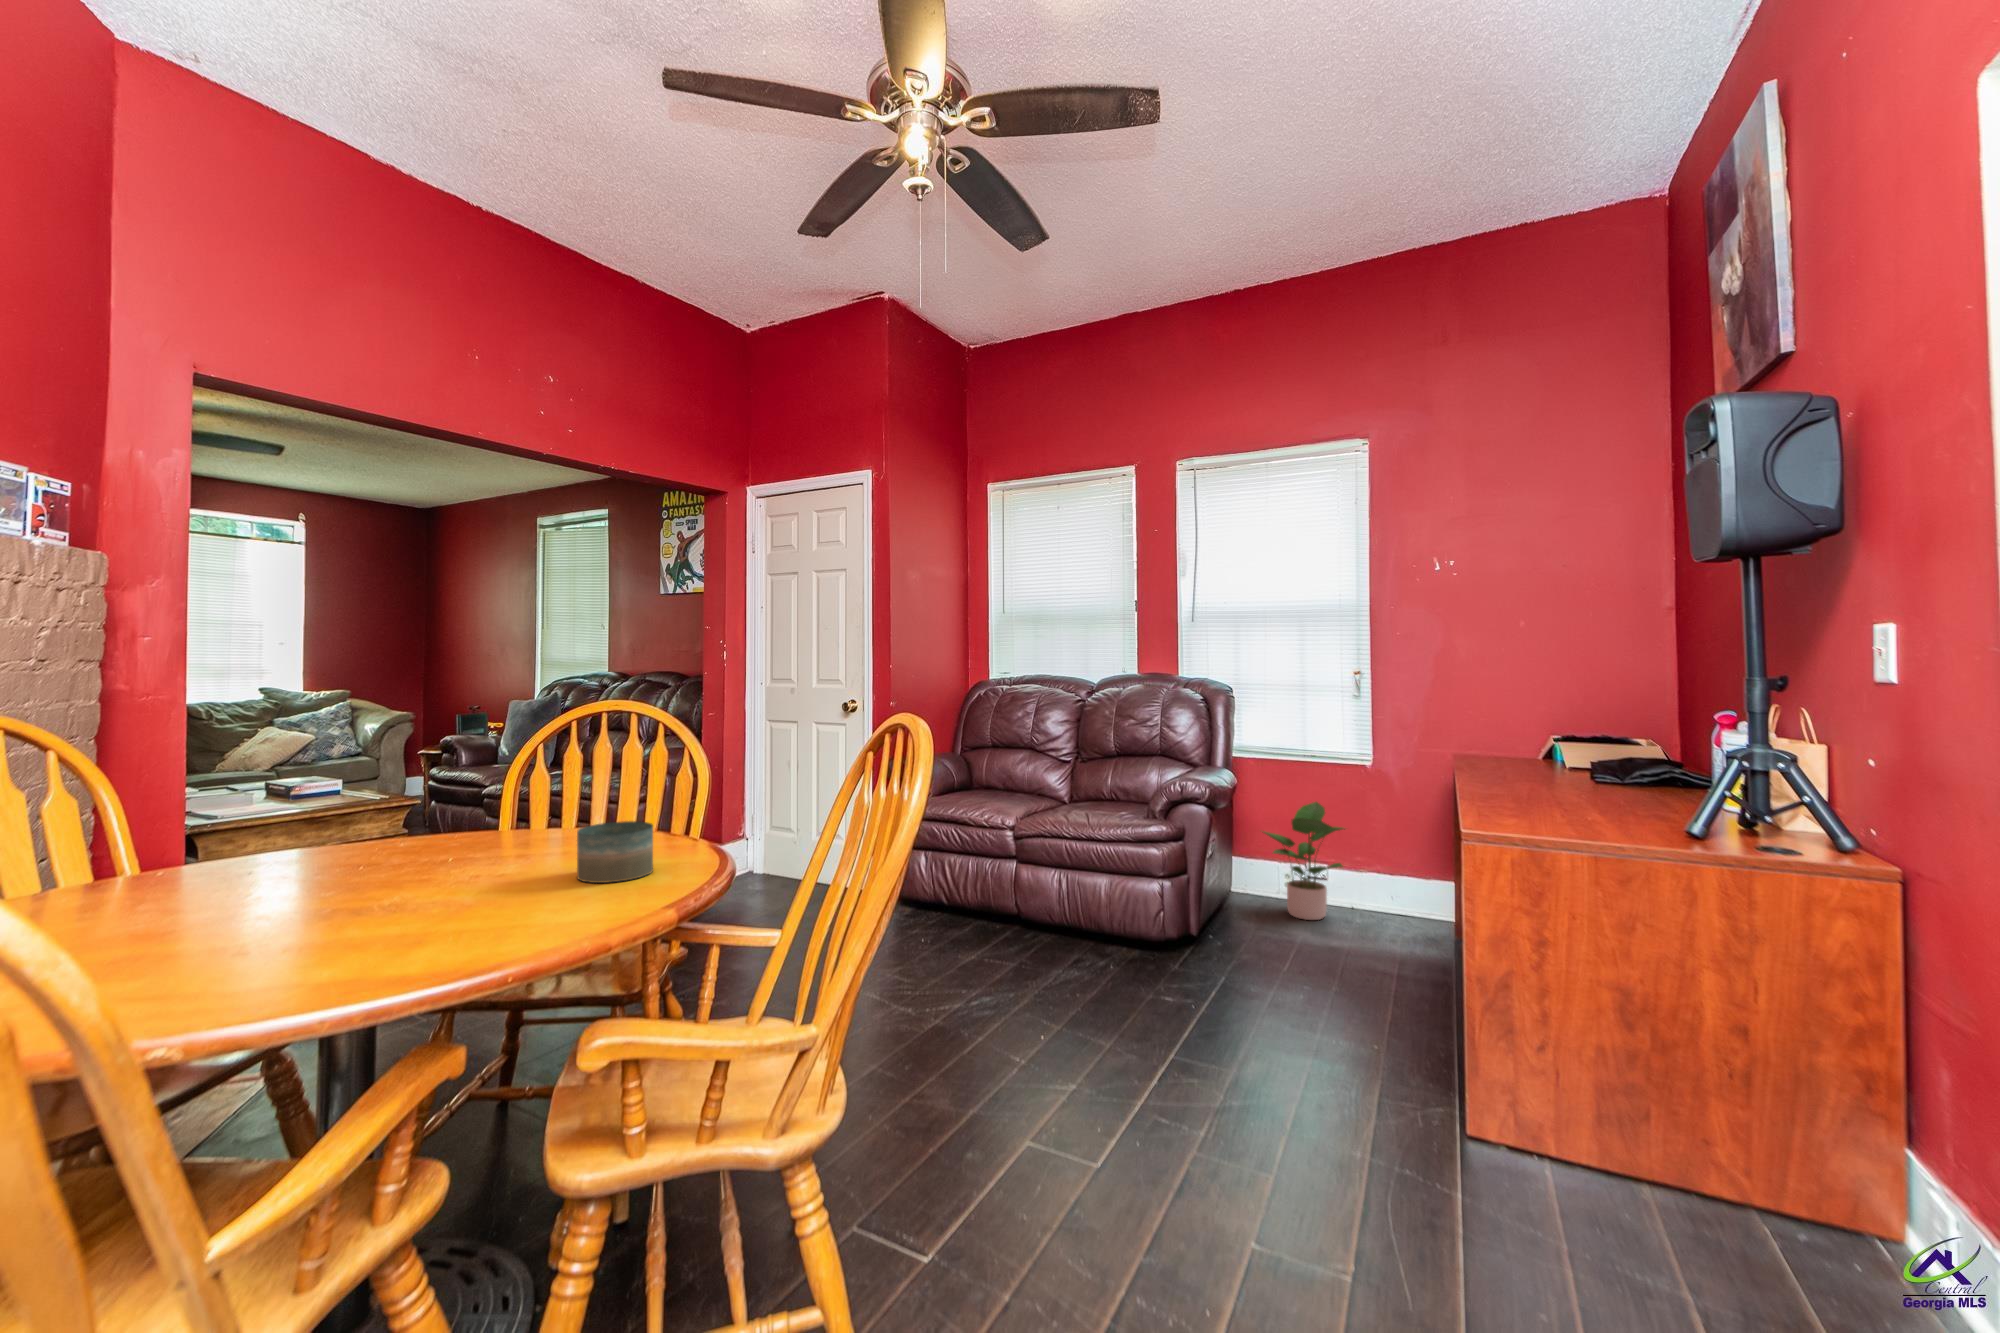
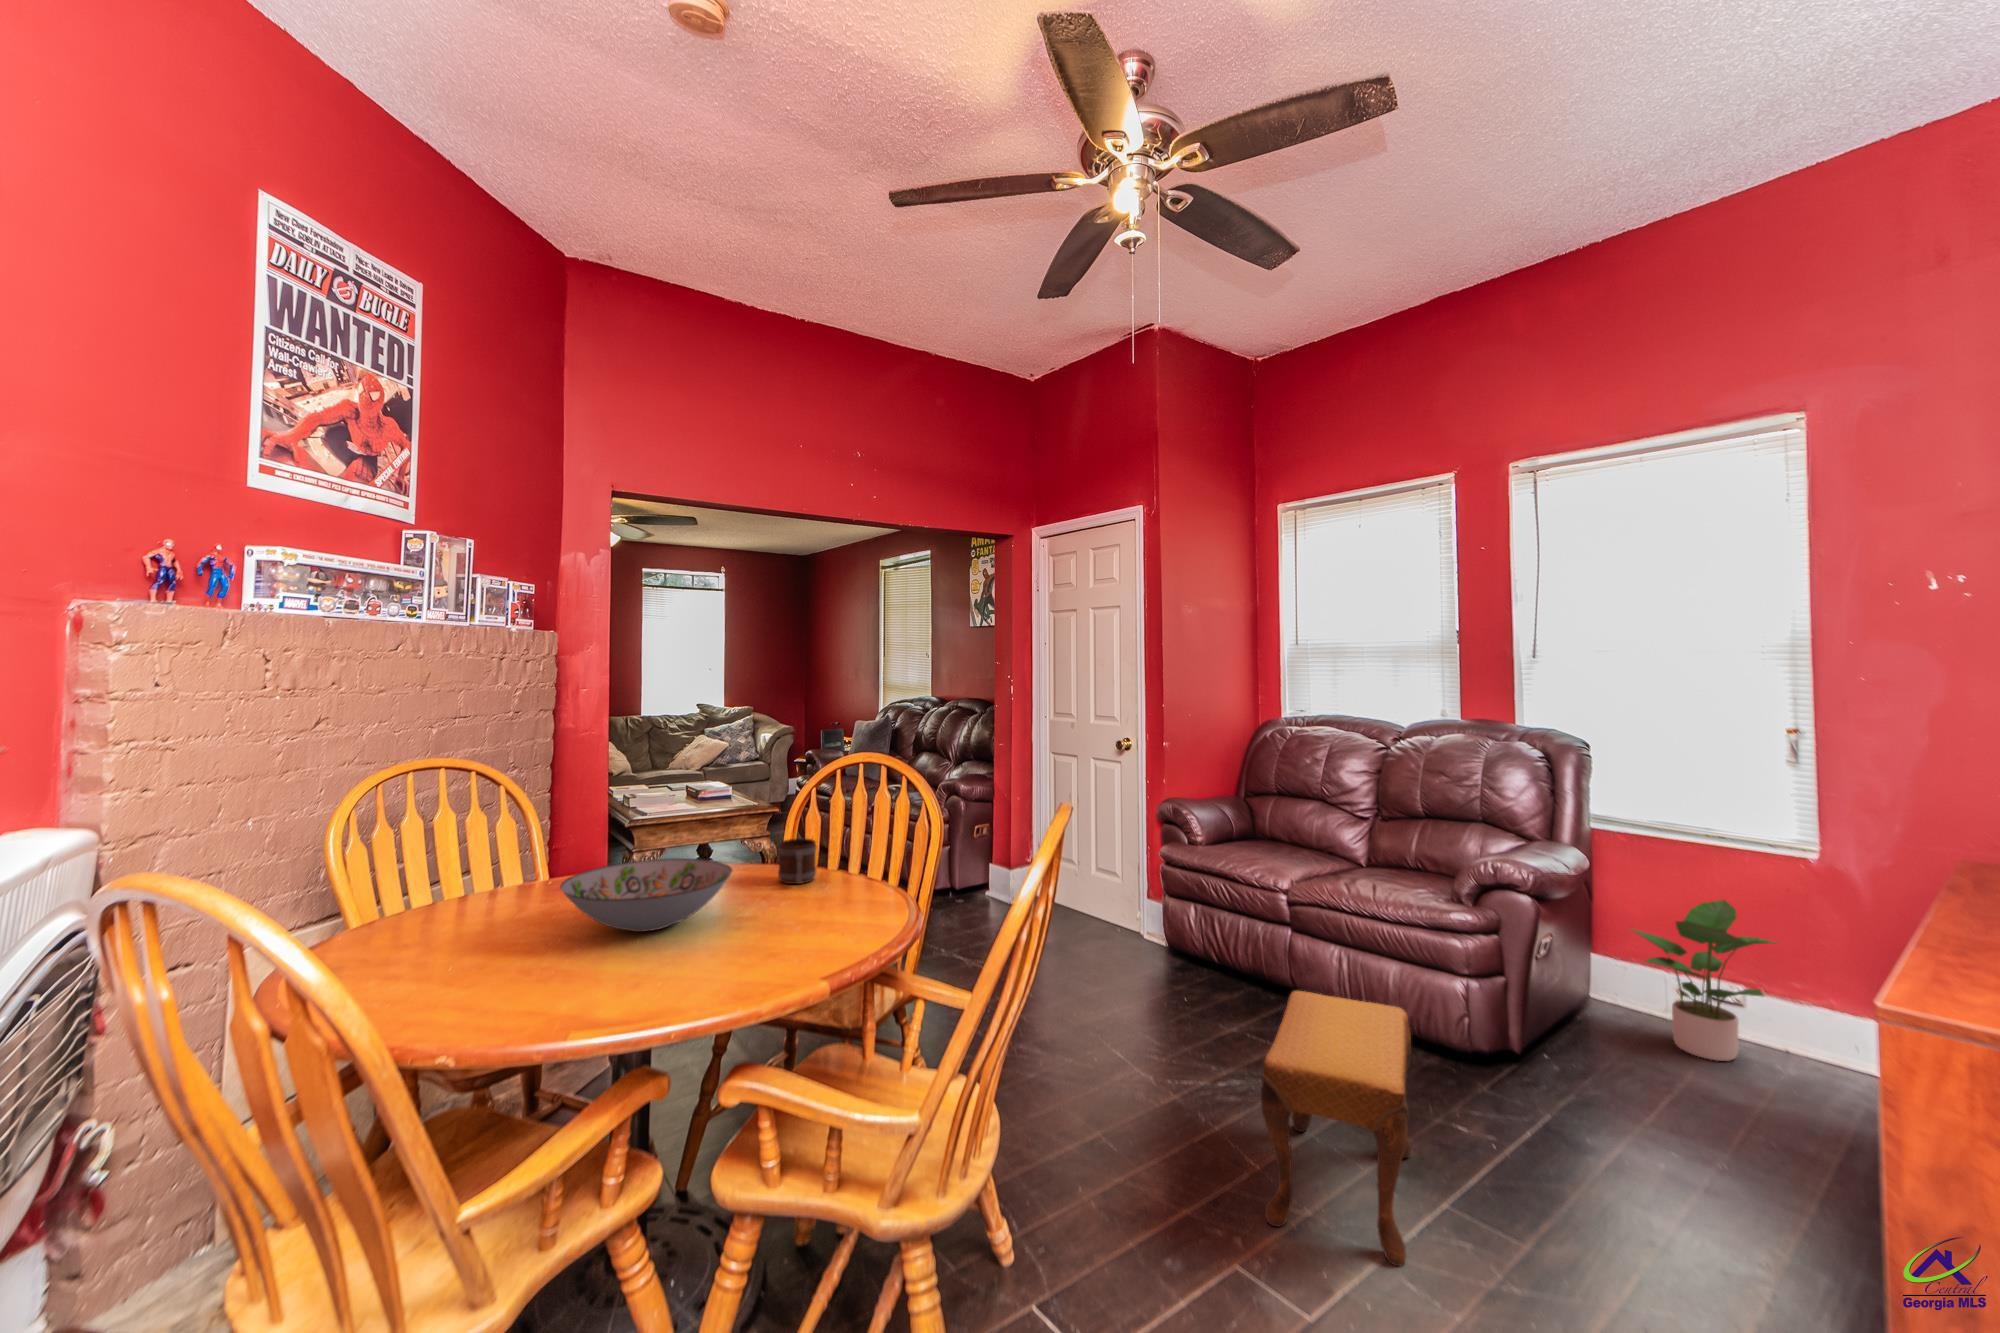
mug: none [526,789,576,840] -> present [778,838,817,884]
decorative bowl: none [236,811,495,899] -> present [560,858,732,932]
candle: present [577,821,653,883] -> none [783,884,844,942]
footstool: none [1043,900,1159,1105] -> present [1261,991,1411,1266]

